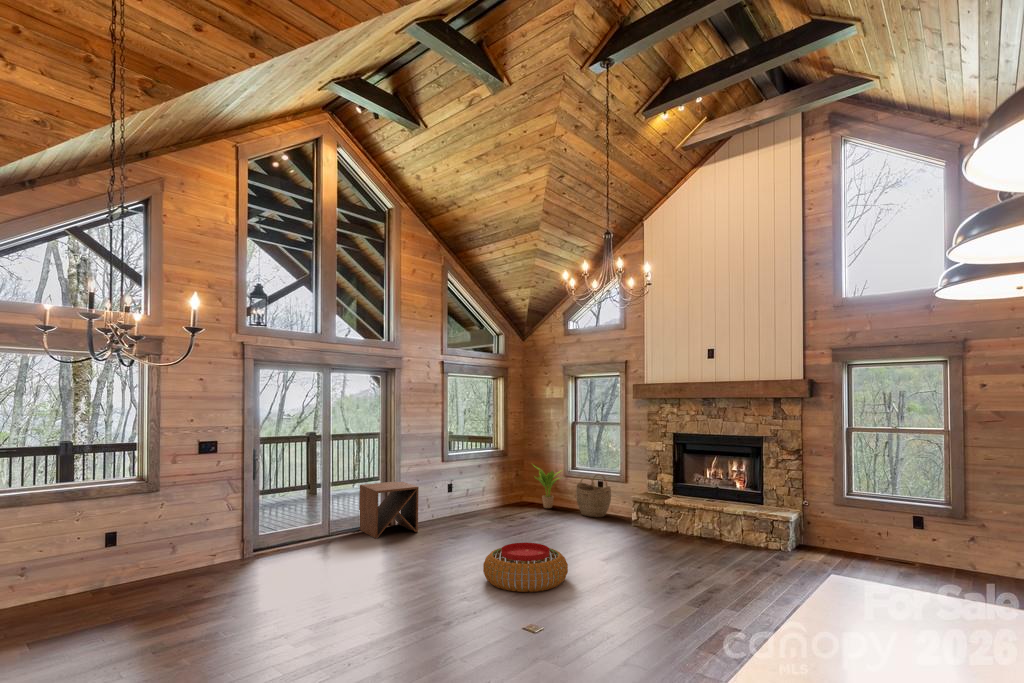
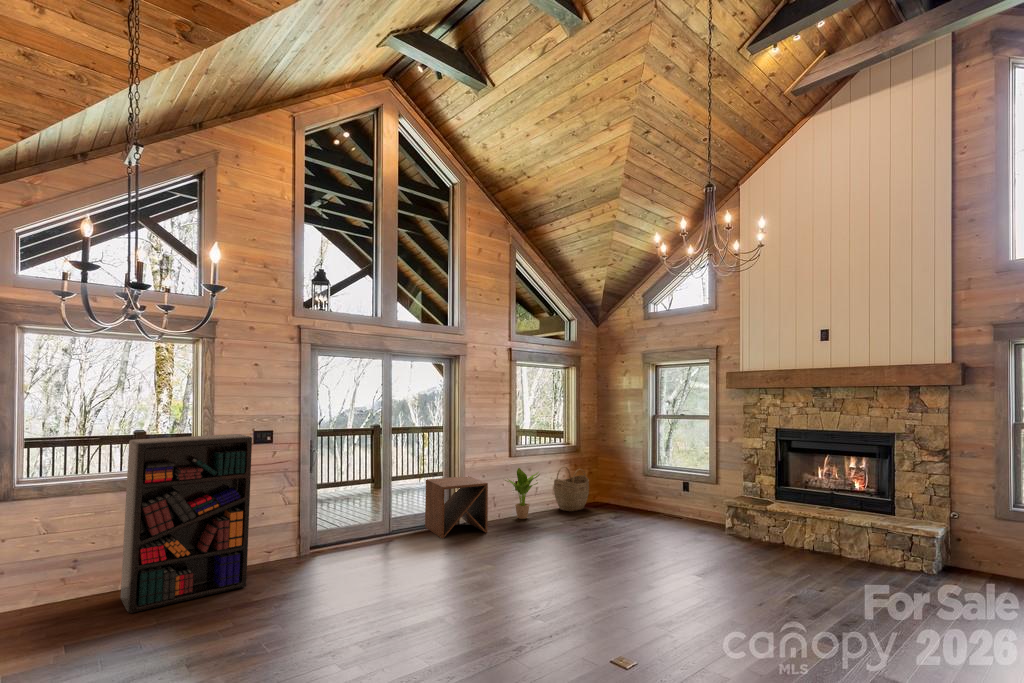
bookshelf: none [77,445,202,608] -> present [120,434,252,613]
potted plant: present [533,465,560,508] -> present [505,468,540,519]
woven basket: present [576,474,611,518] -> present [554,467,589,511]
pouf: present [483,543,568,592] -> none [562,554,665,618]

